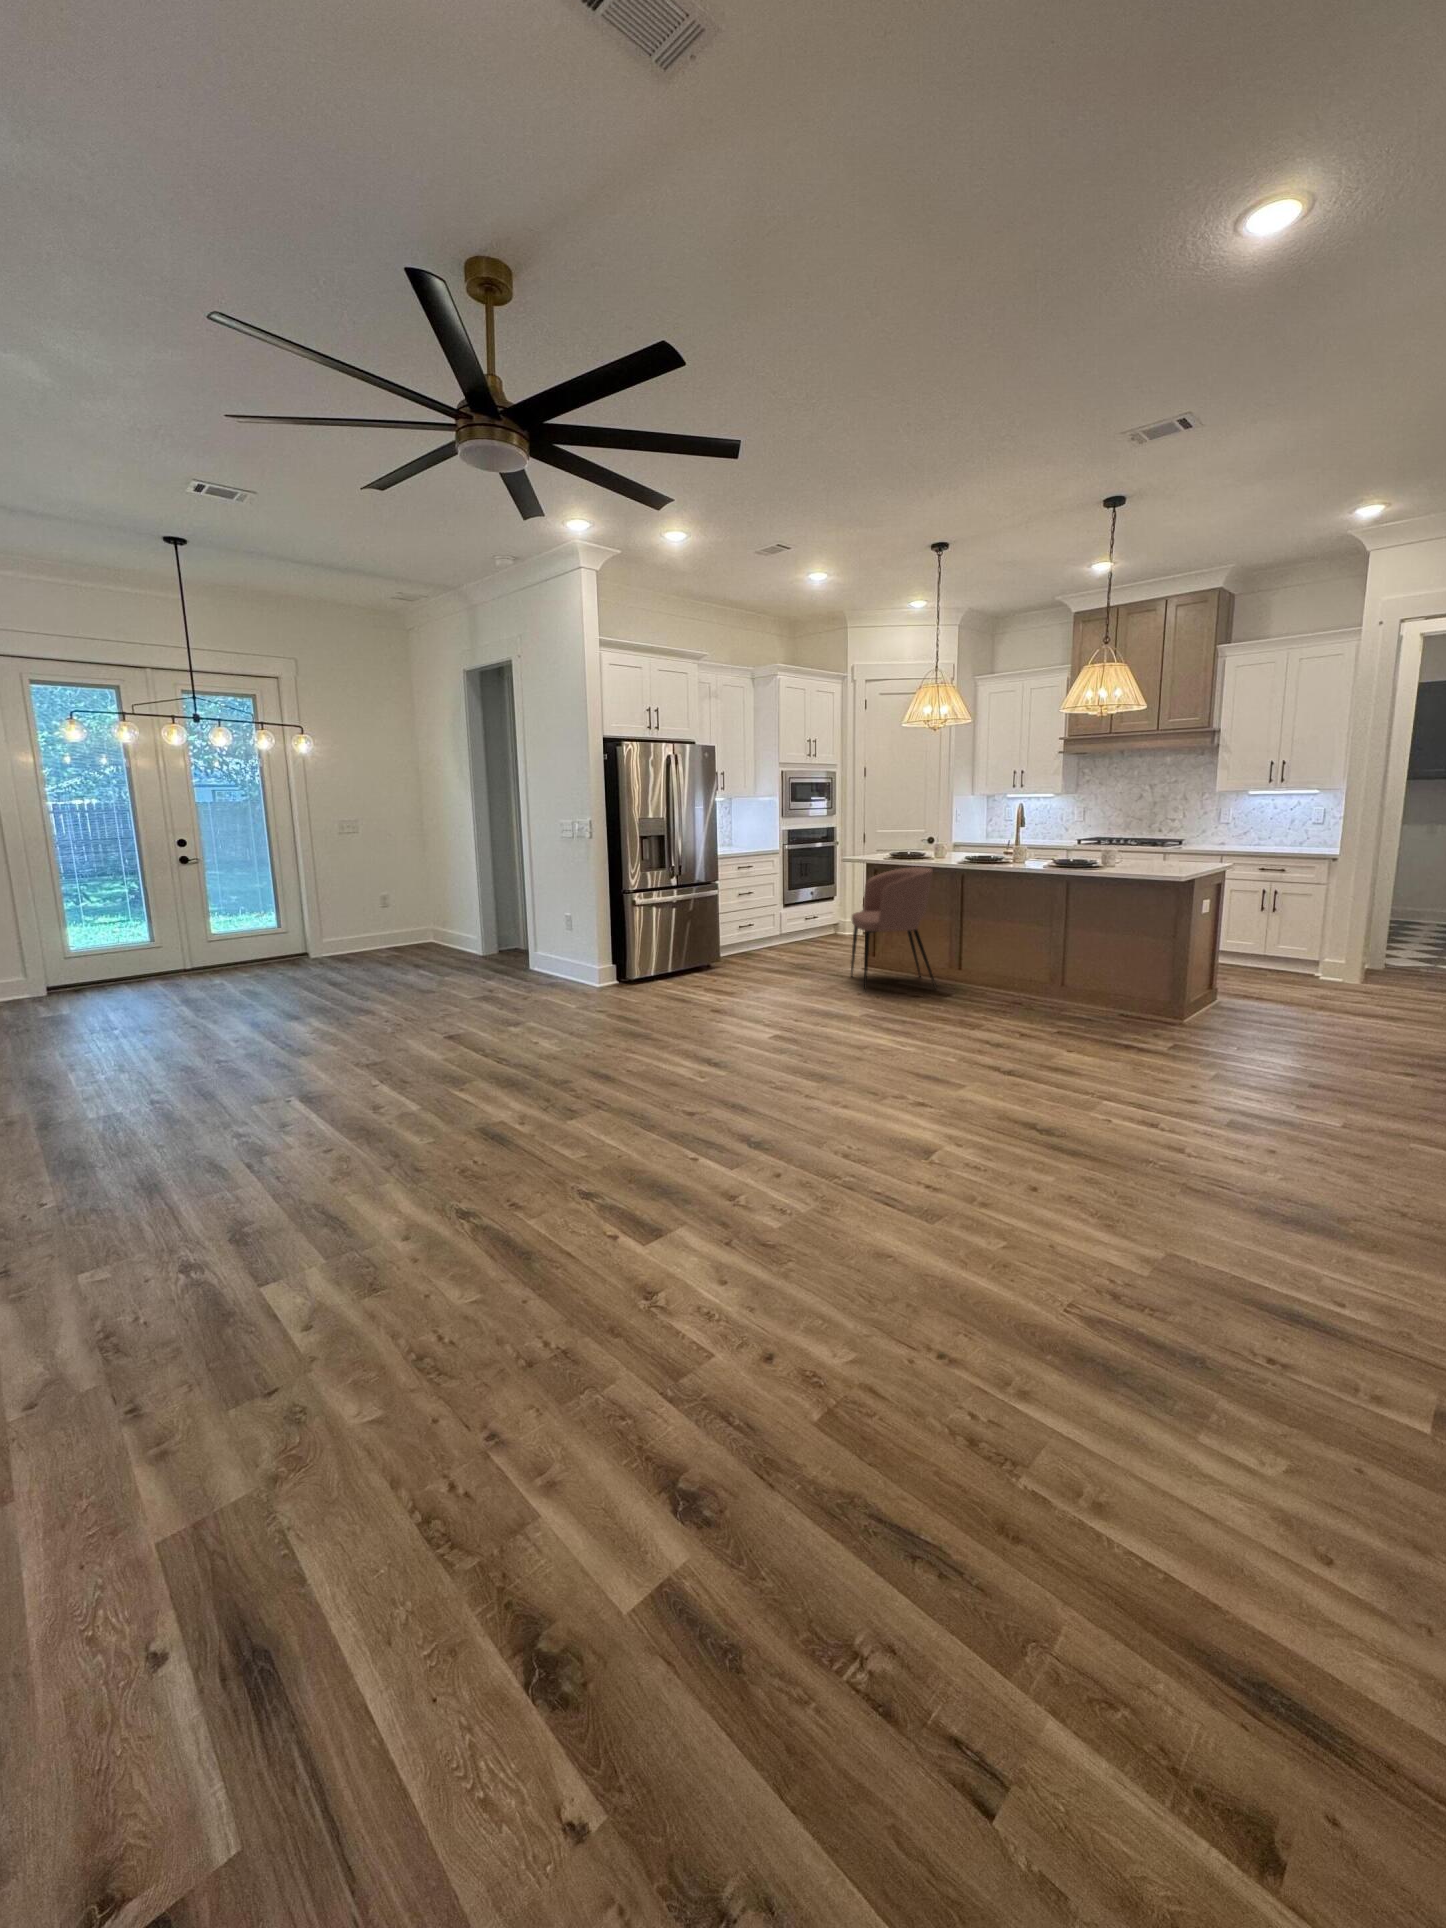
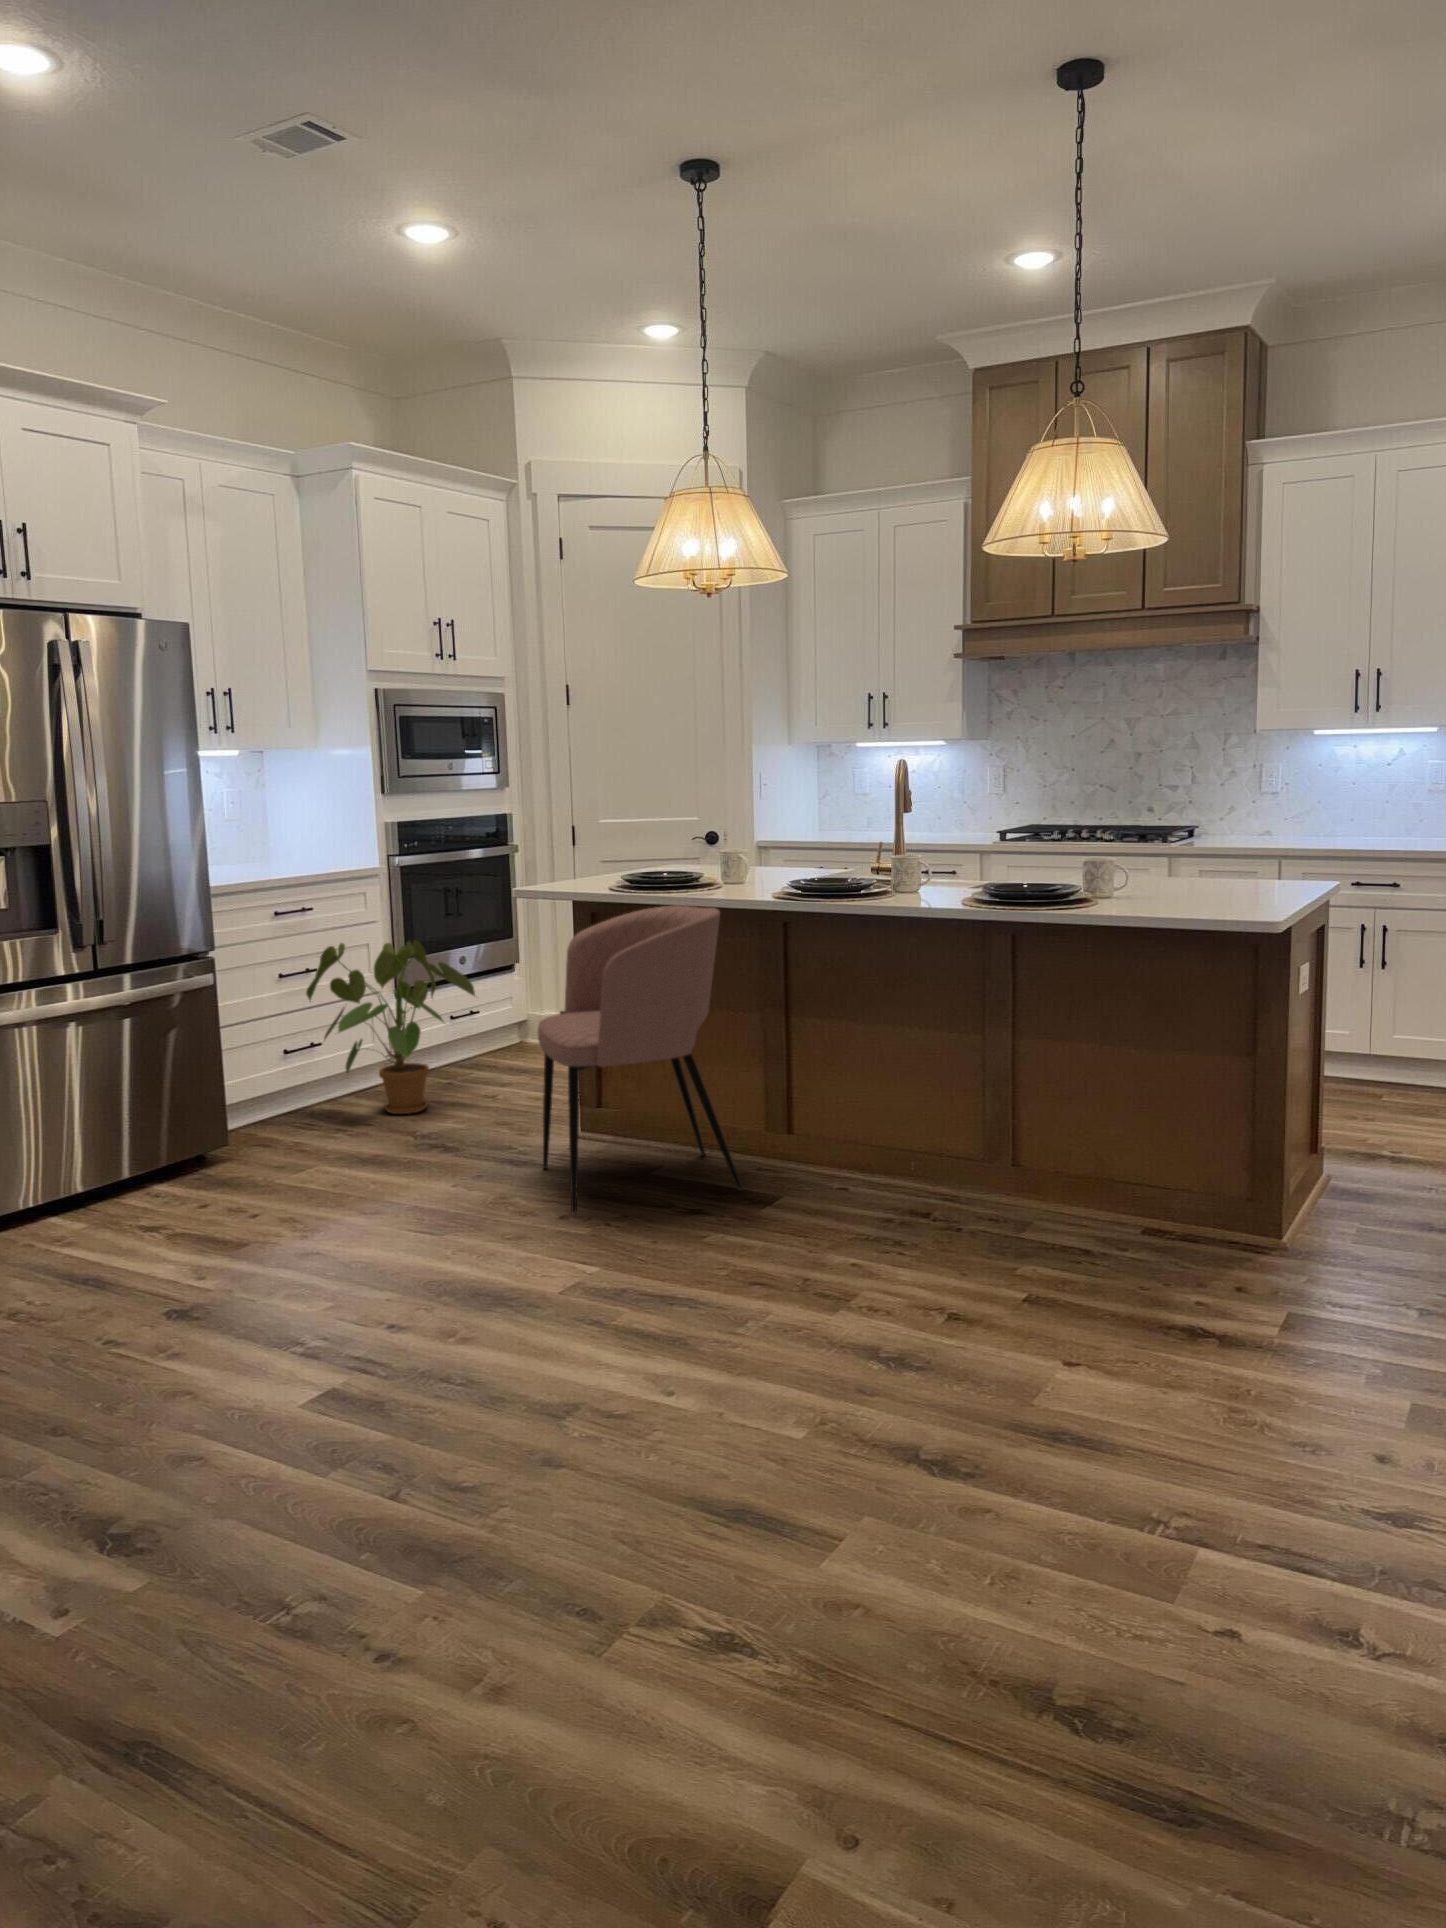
house plant: none [750,881,822,955] -> present [306,941,475,1114]

